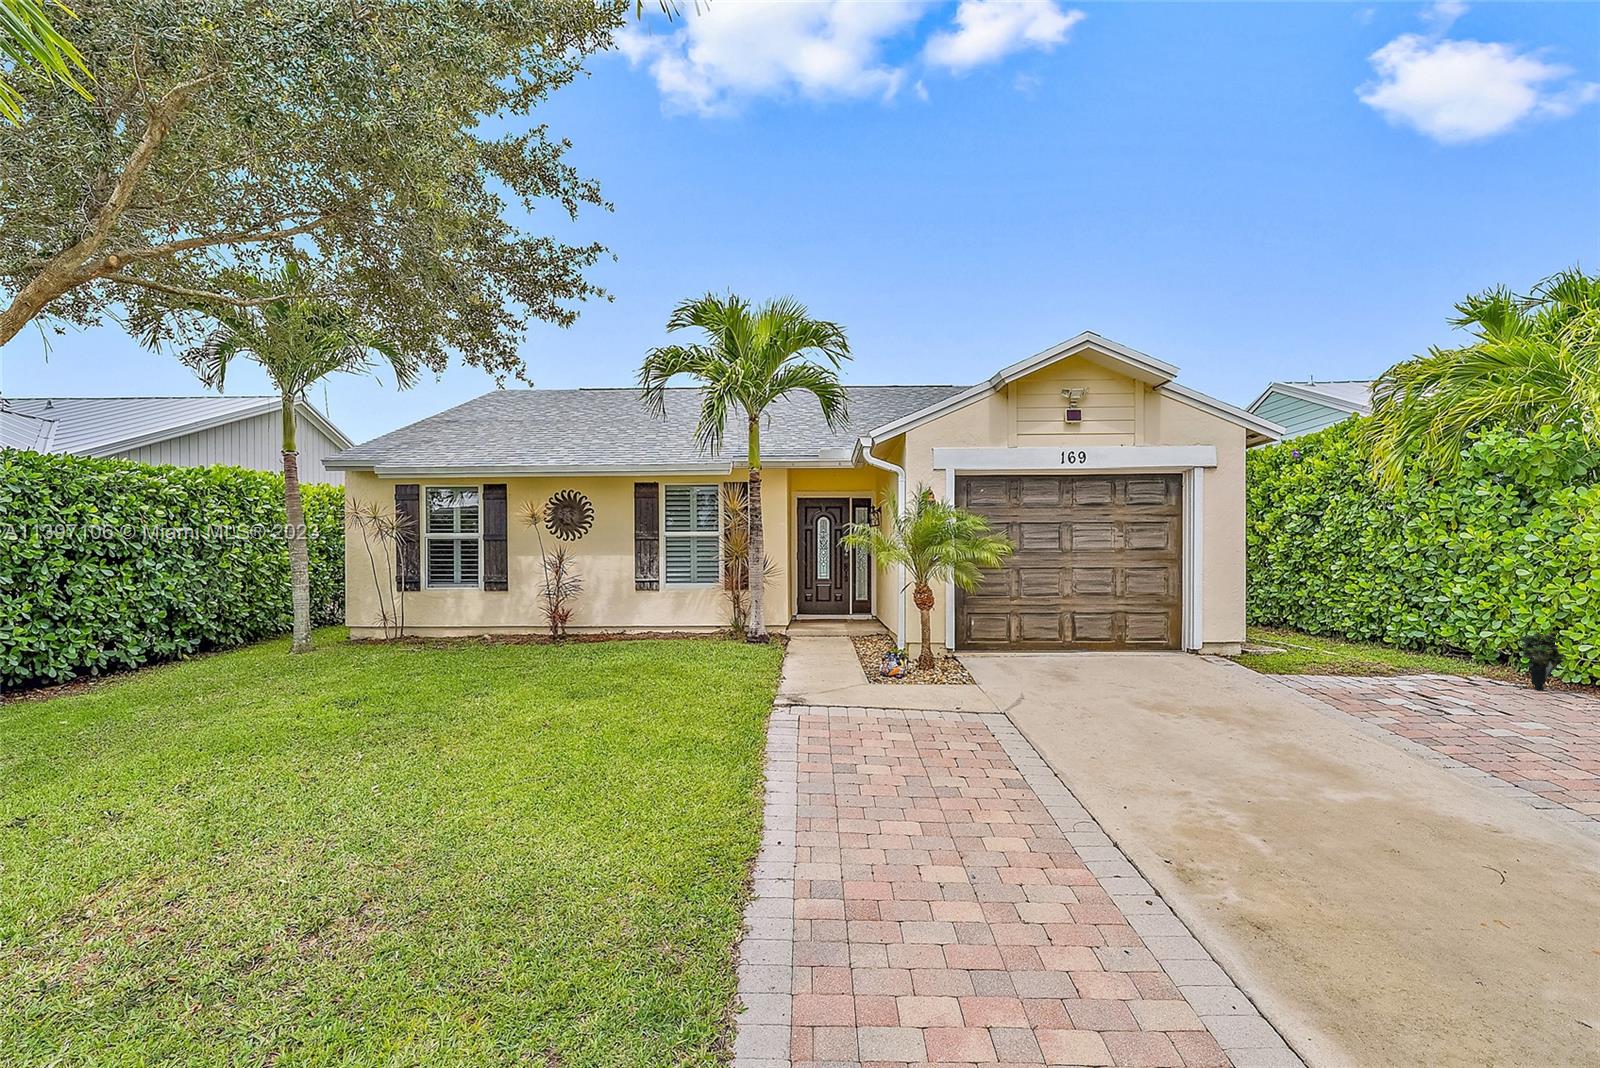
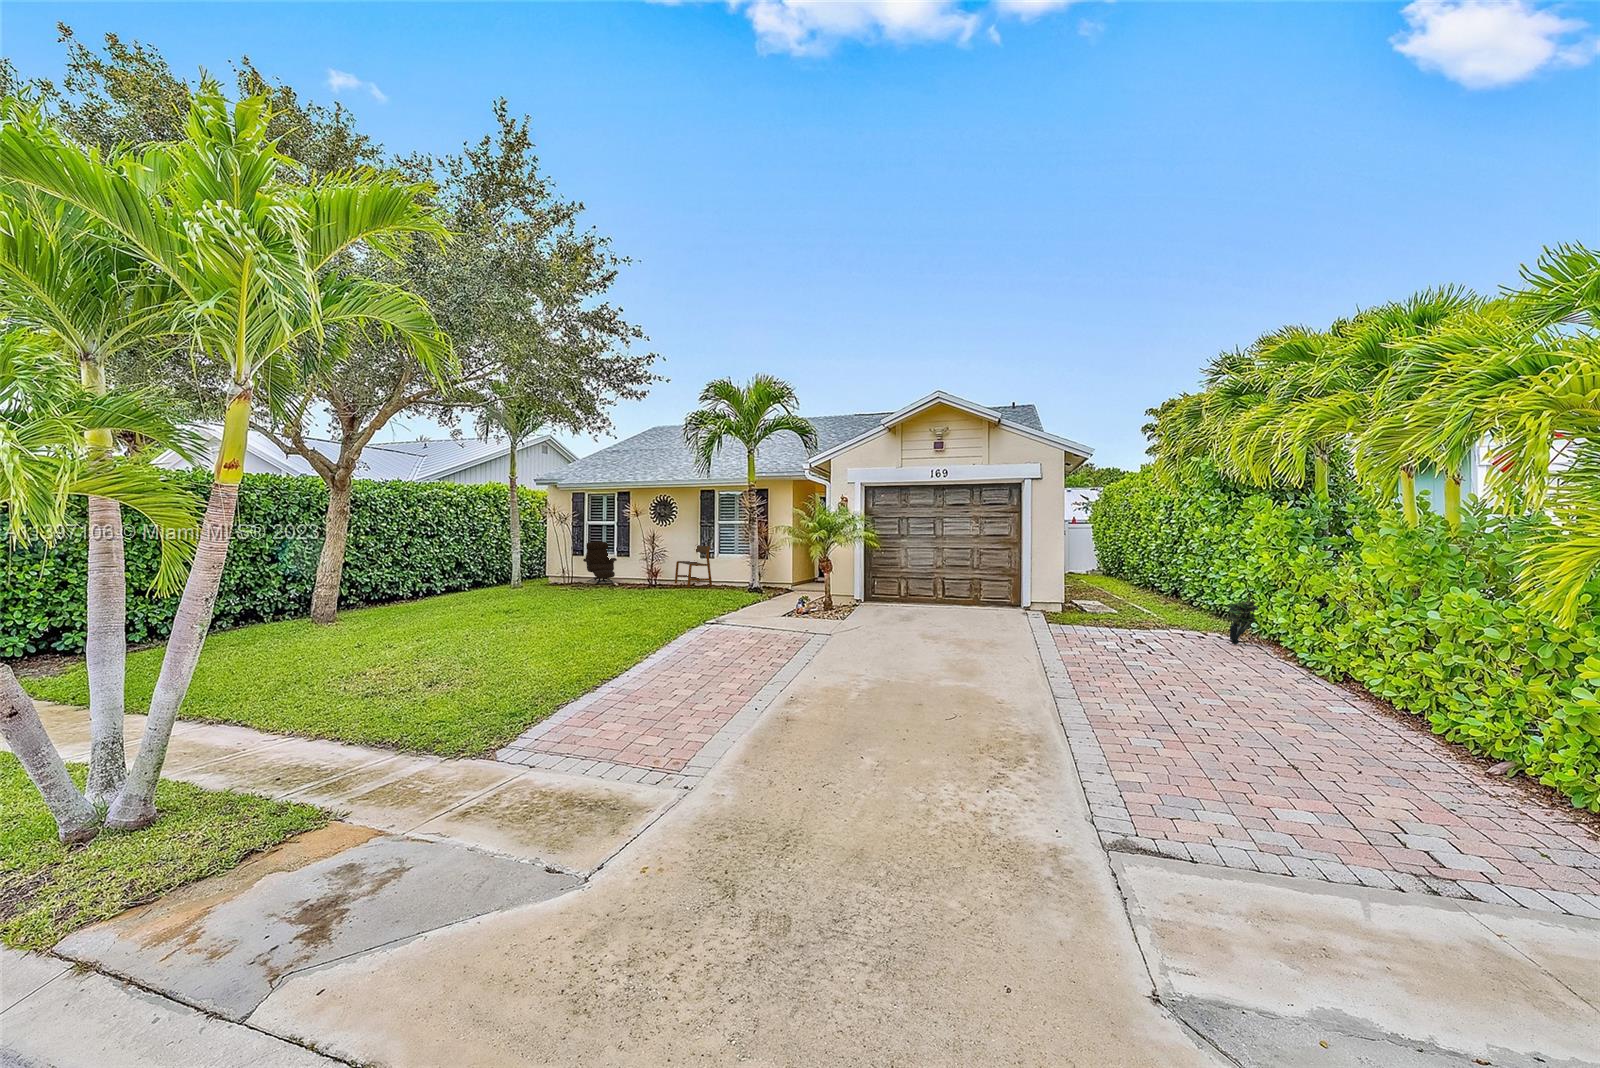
lounge chair: none [425,566,491,640] -> present [583,542,617,584]
bench: none [598,568,670,640] -> present [675,545,712,588]

